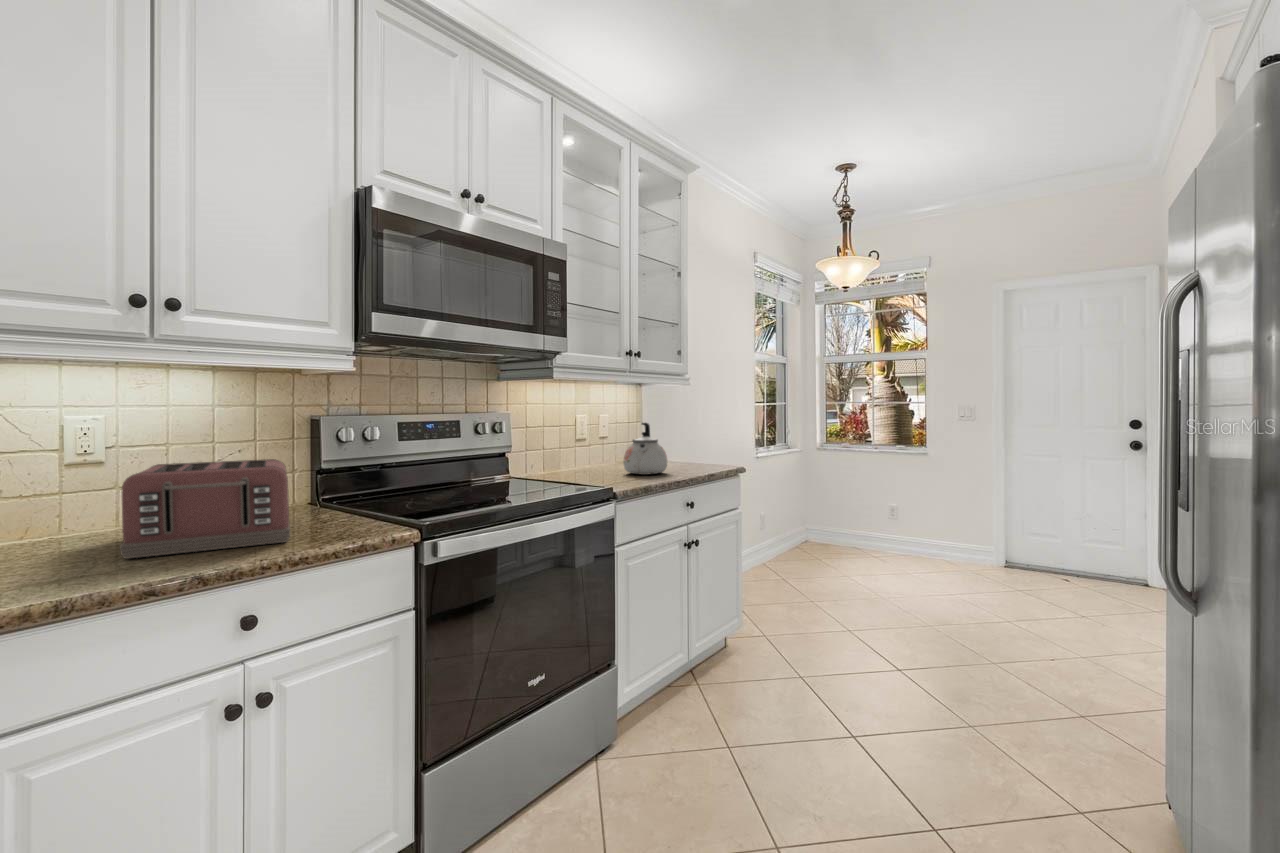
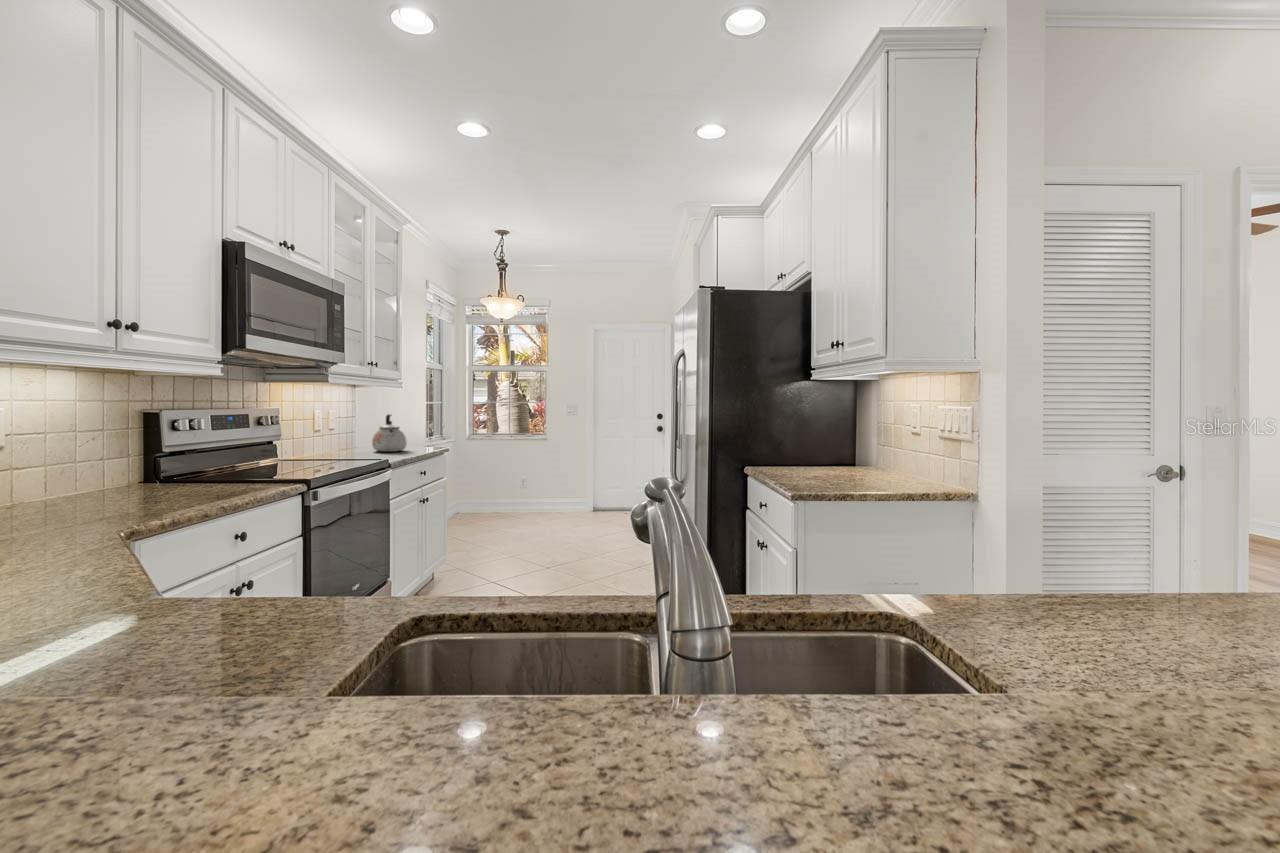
toaster: present [120,459,290,559] -> none [65,443,233,513]

